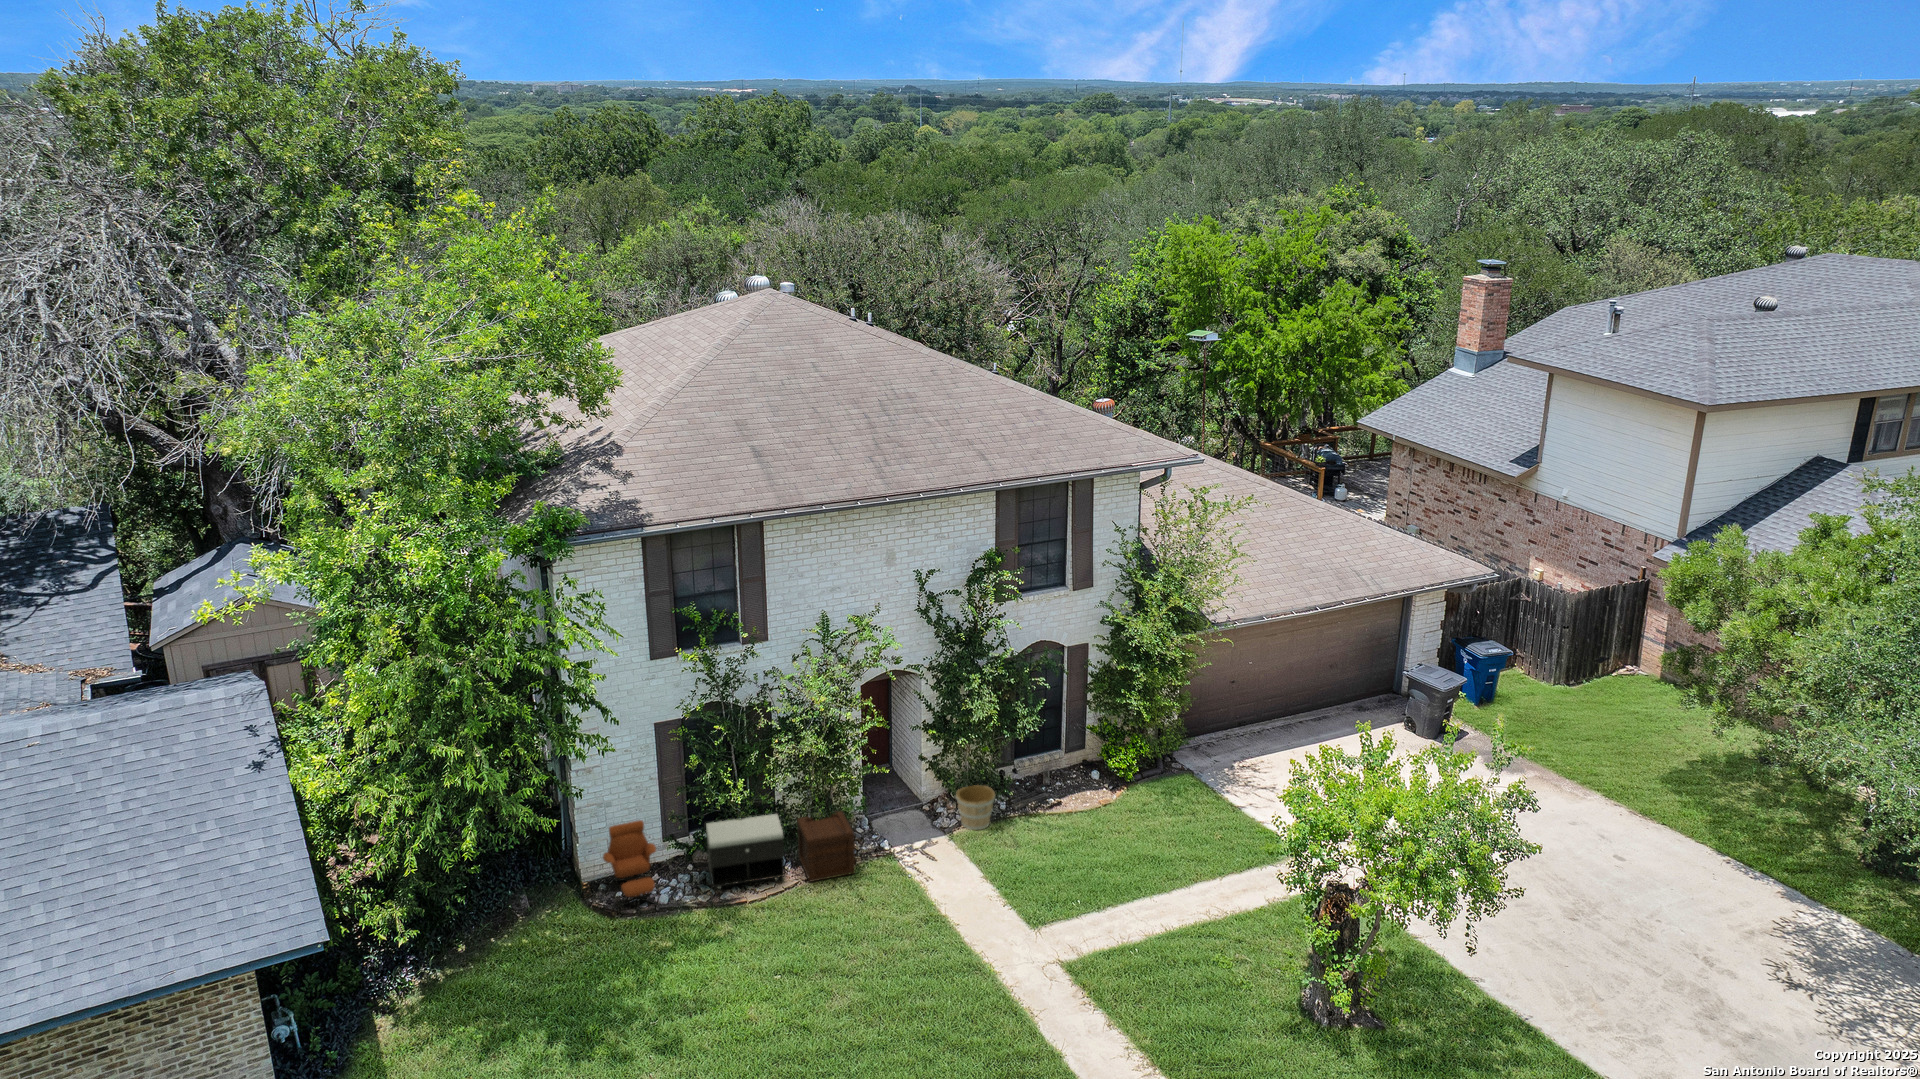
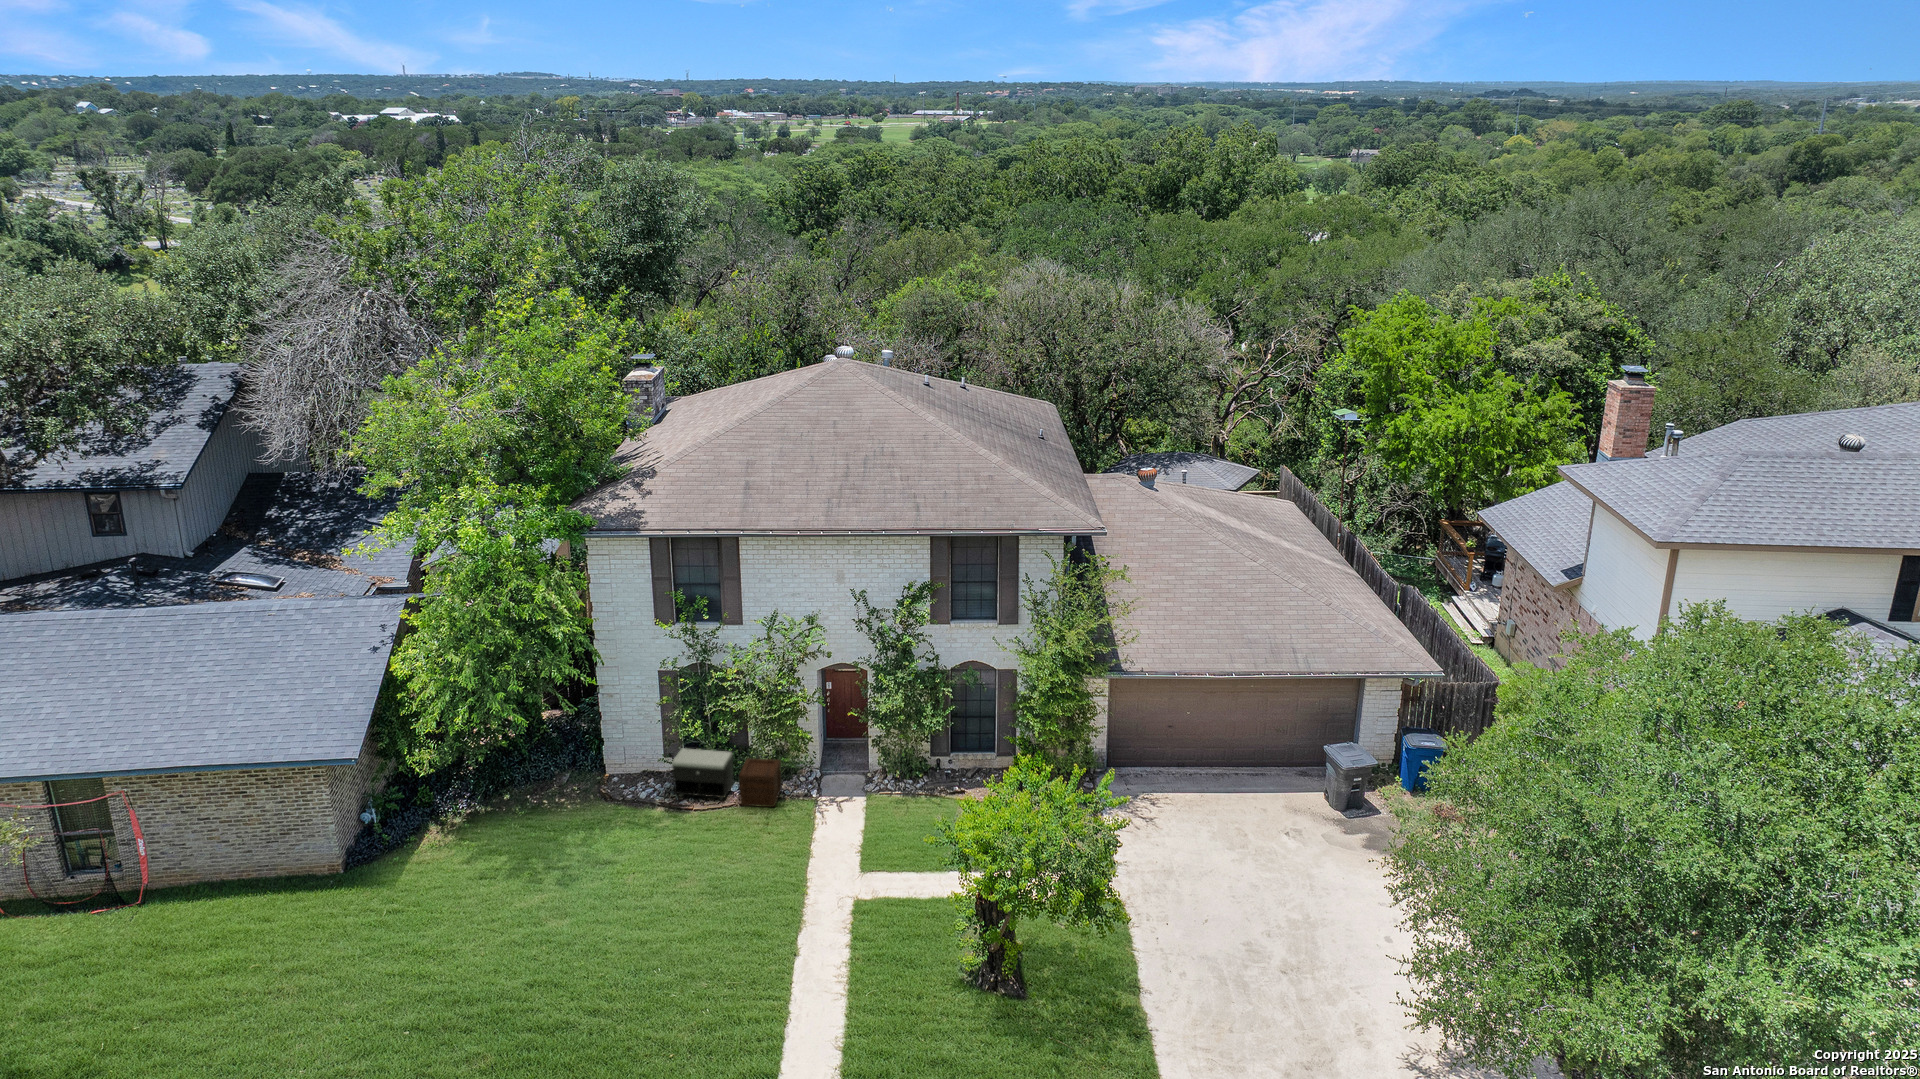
wooden bucket: present [956,785,995,830] -> none [875,763,906,798]
lounge chair: present [603,820,656,910] -> none [612,737,649,798]

